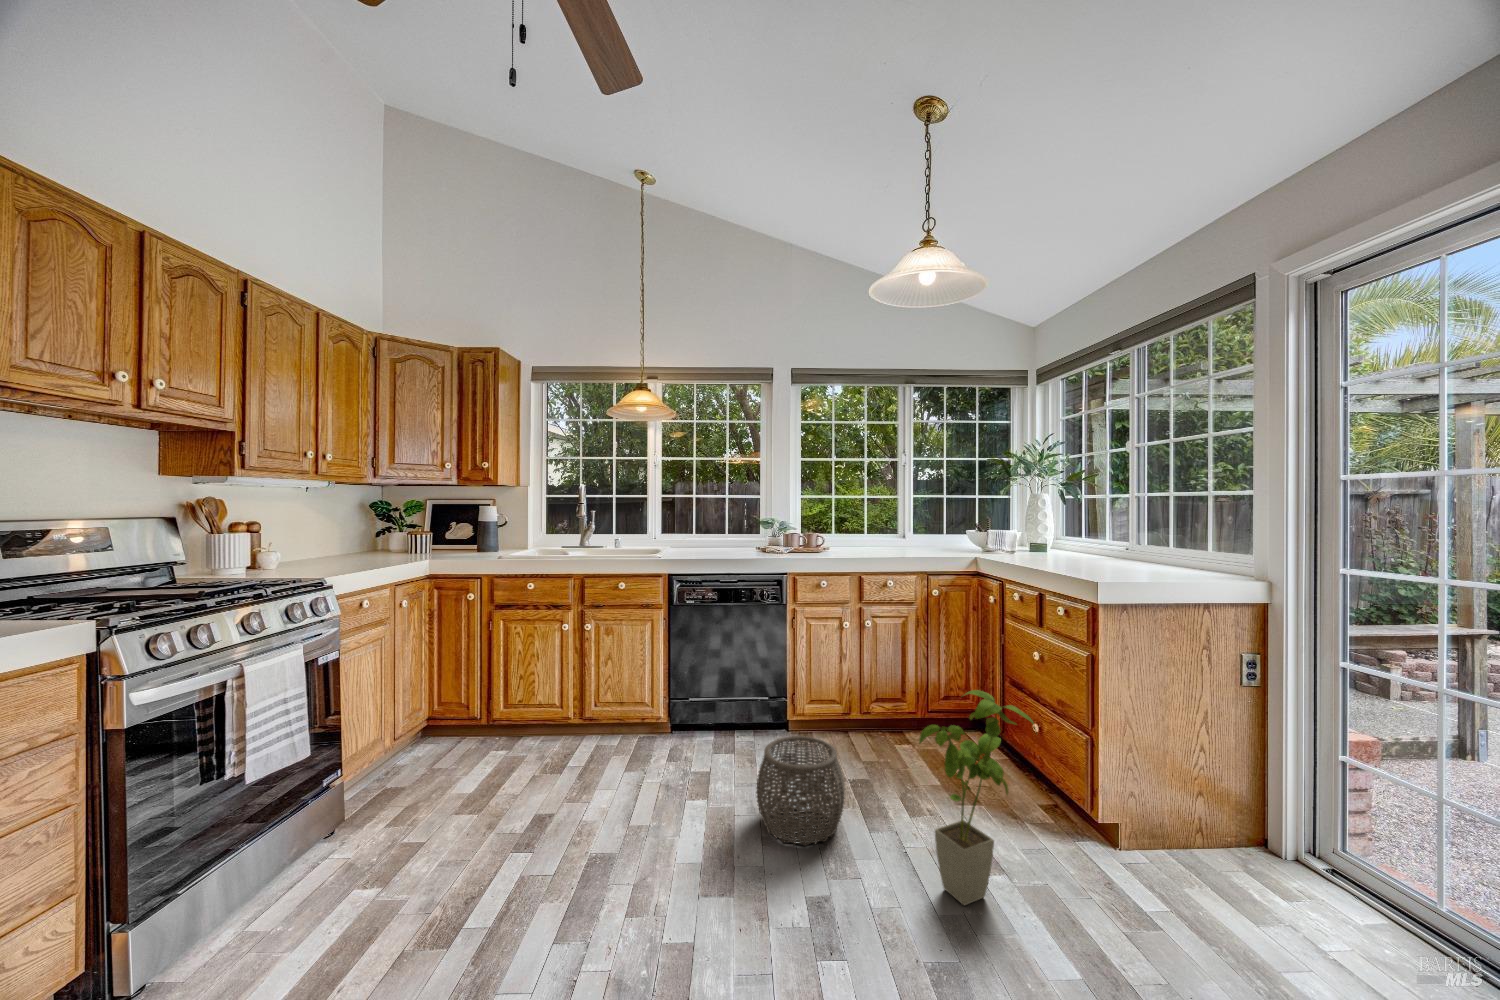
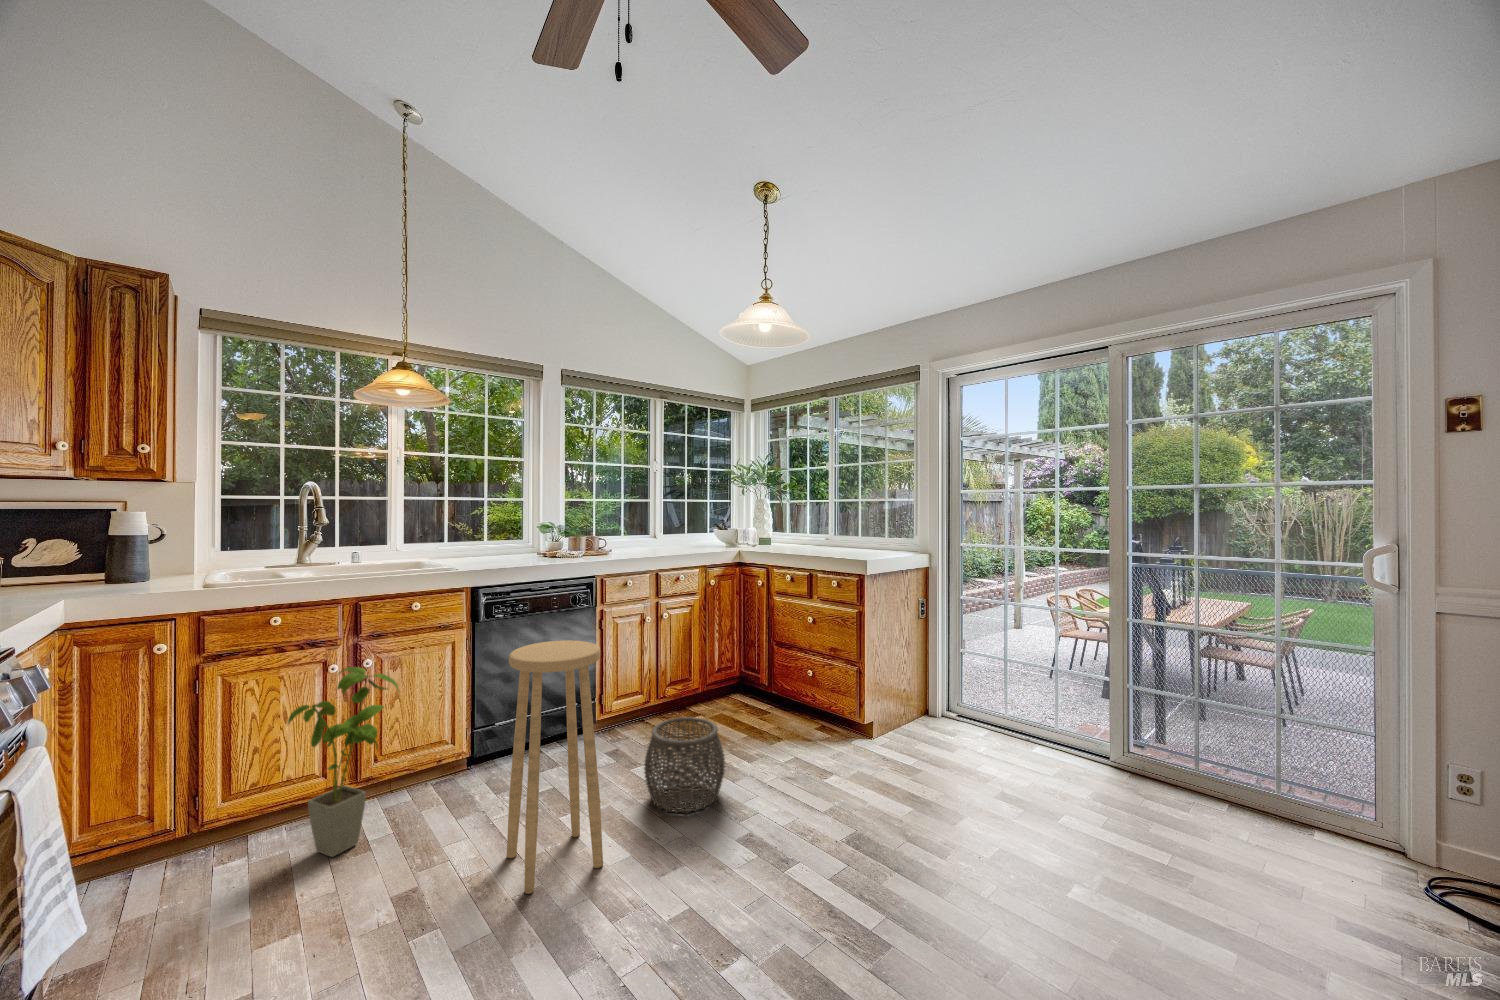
stool: none [598,631,684,860] -> present [507,640,603,894]
house plant: present [919,690,1034,905] -> present [288,667,399,857]

